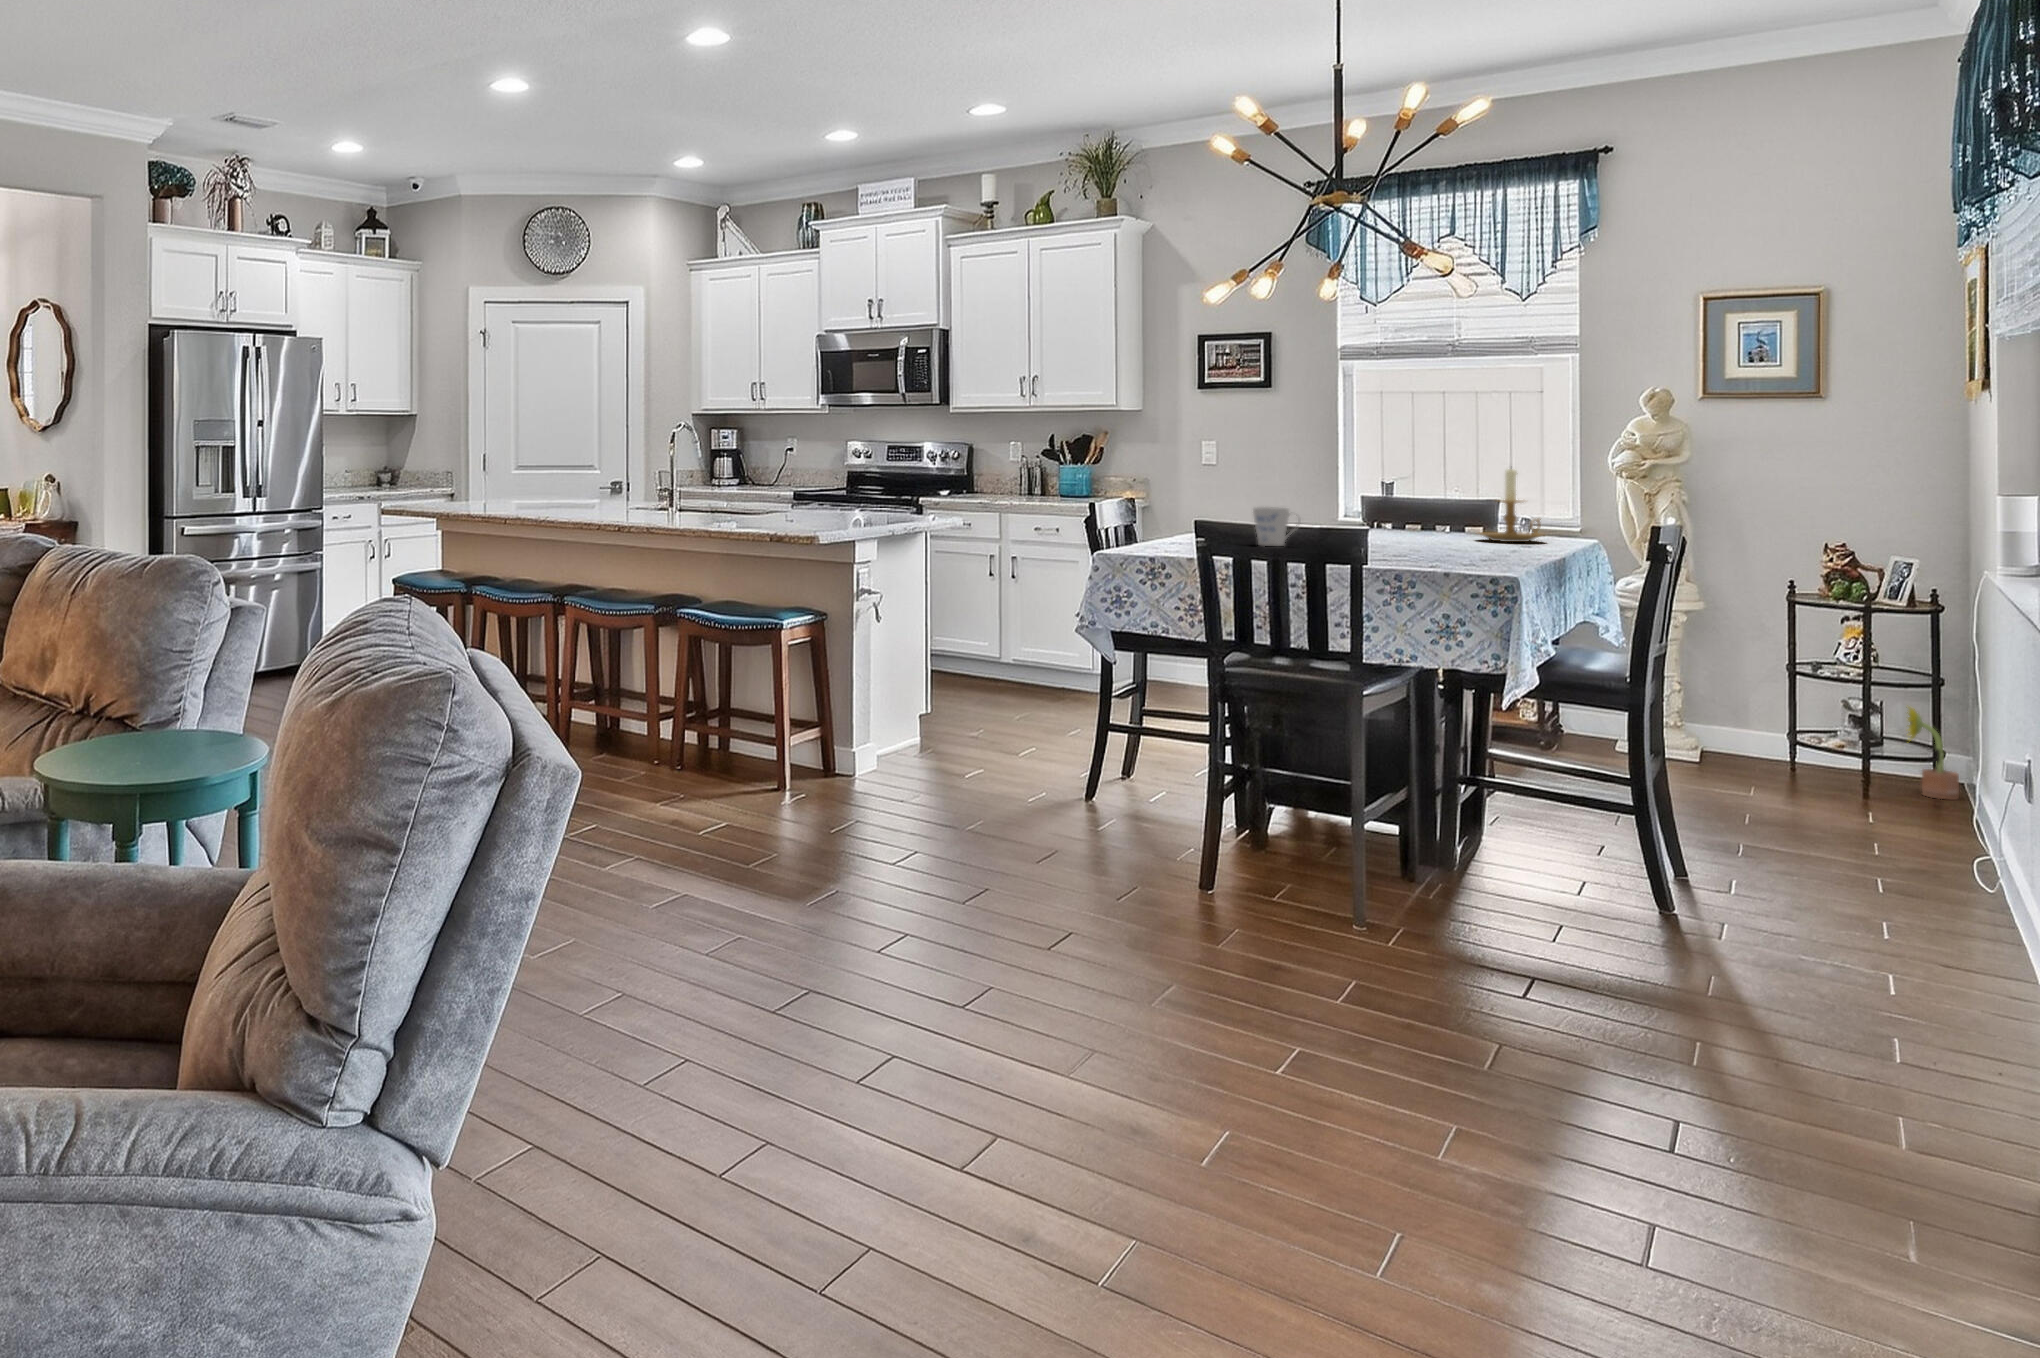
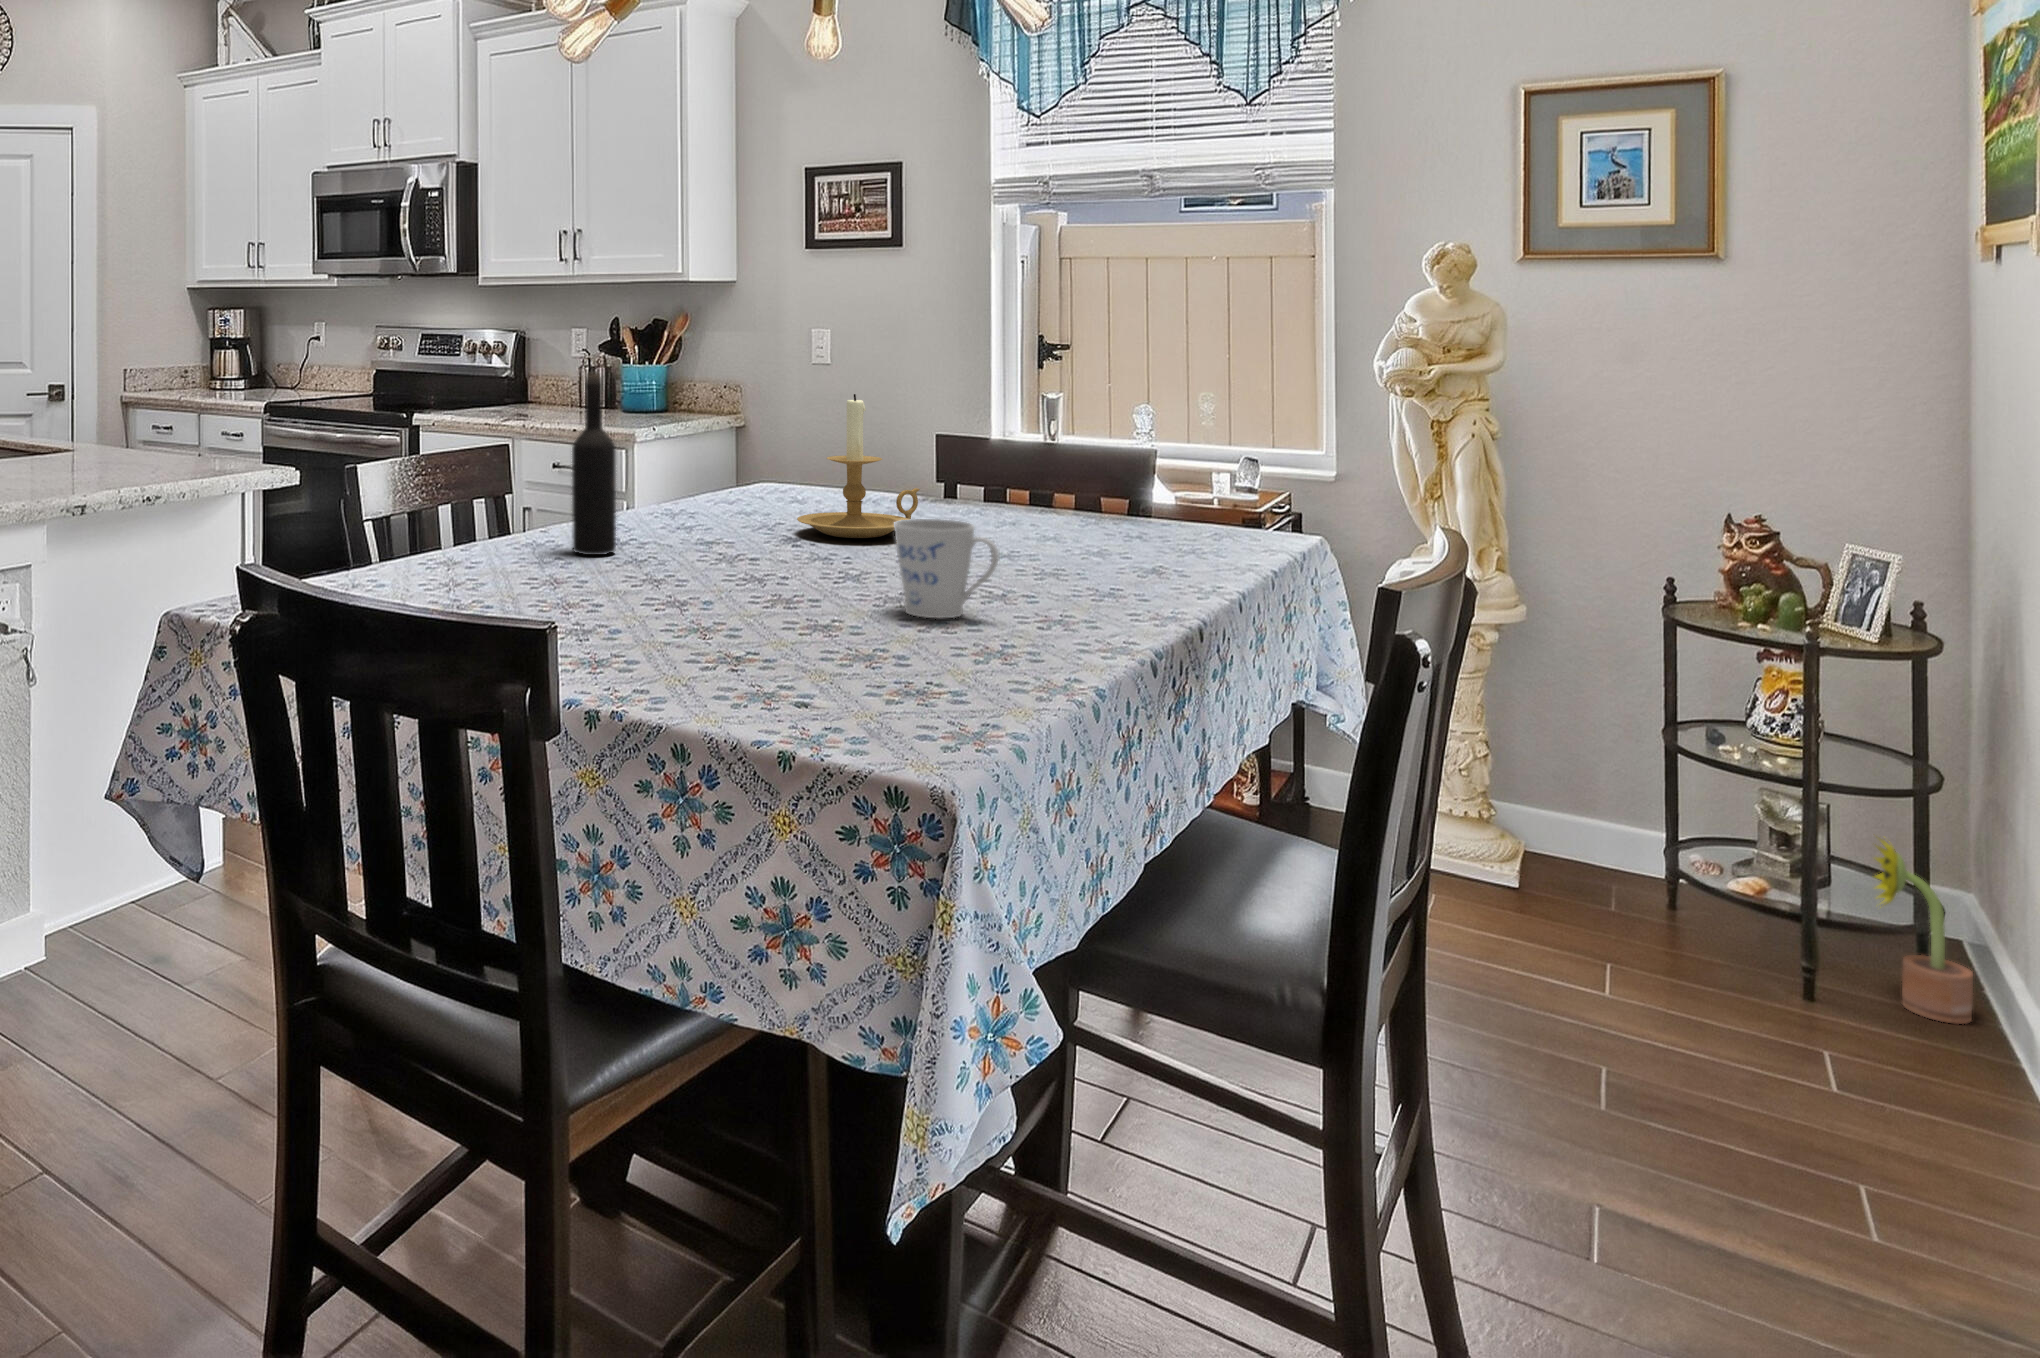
wine bottle: none [1209,451,1233,542] -> present [572,372,616,555]
candle holder: present [1480,469,1544,542] -> present [797,394,920,538]
mug: present [1253,507,1301,546] -> present [895,519,998,618]

